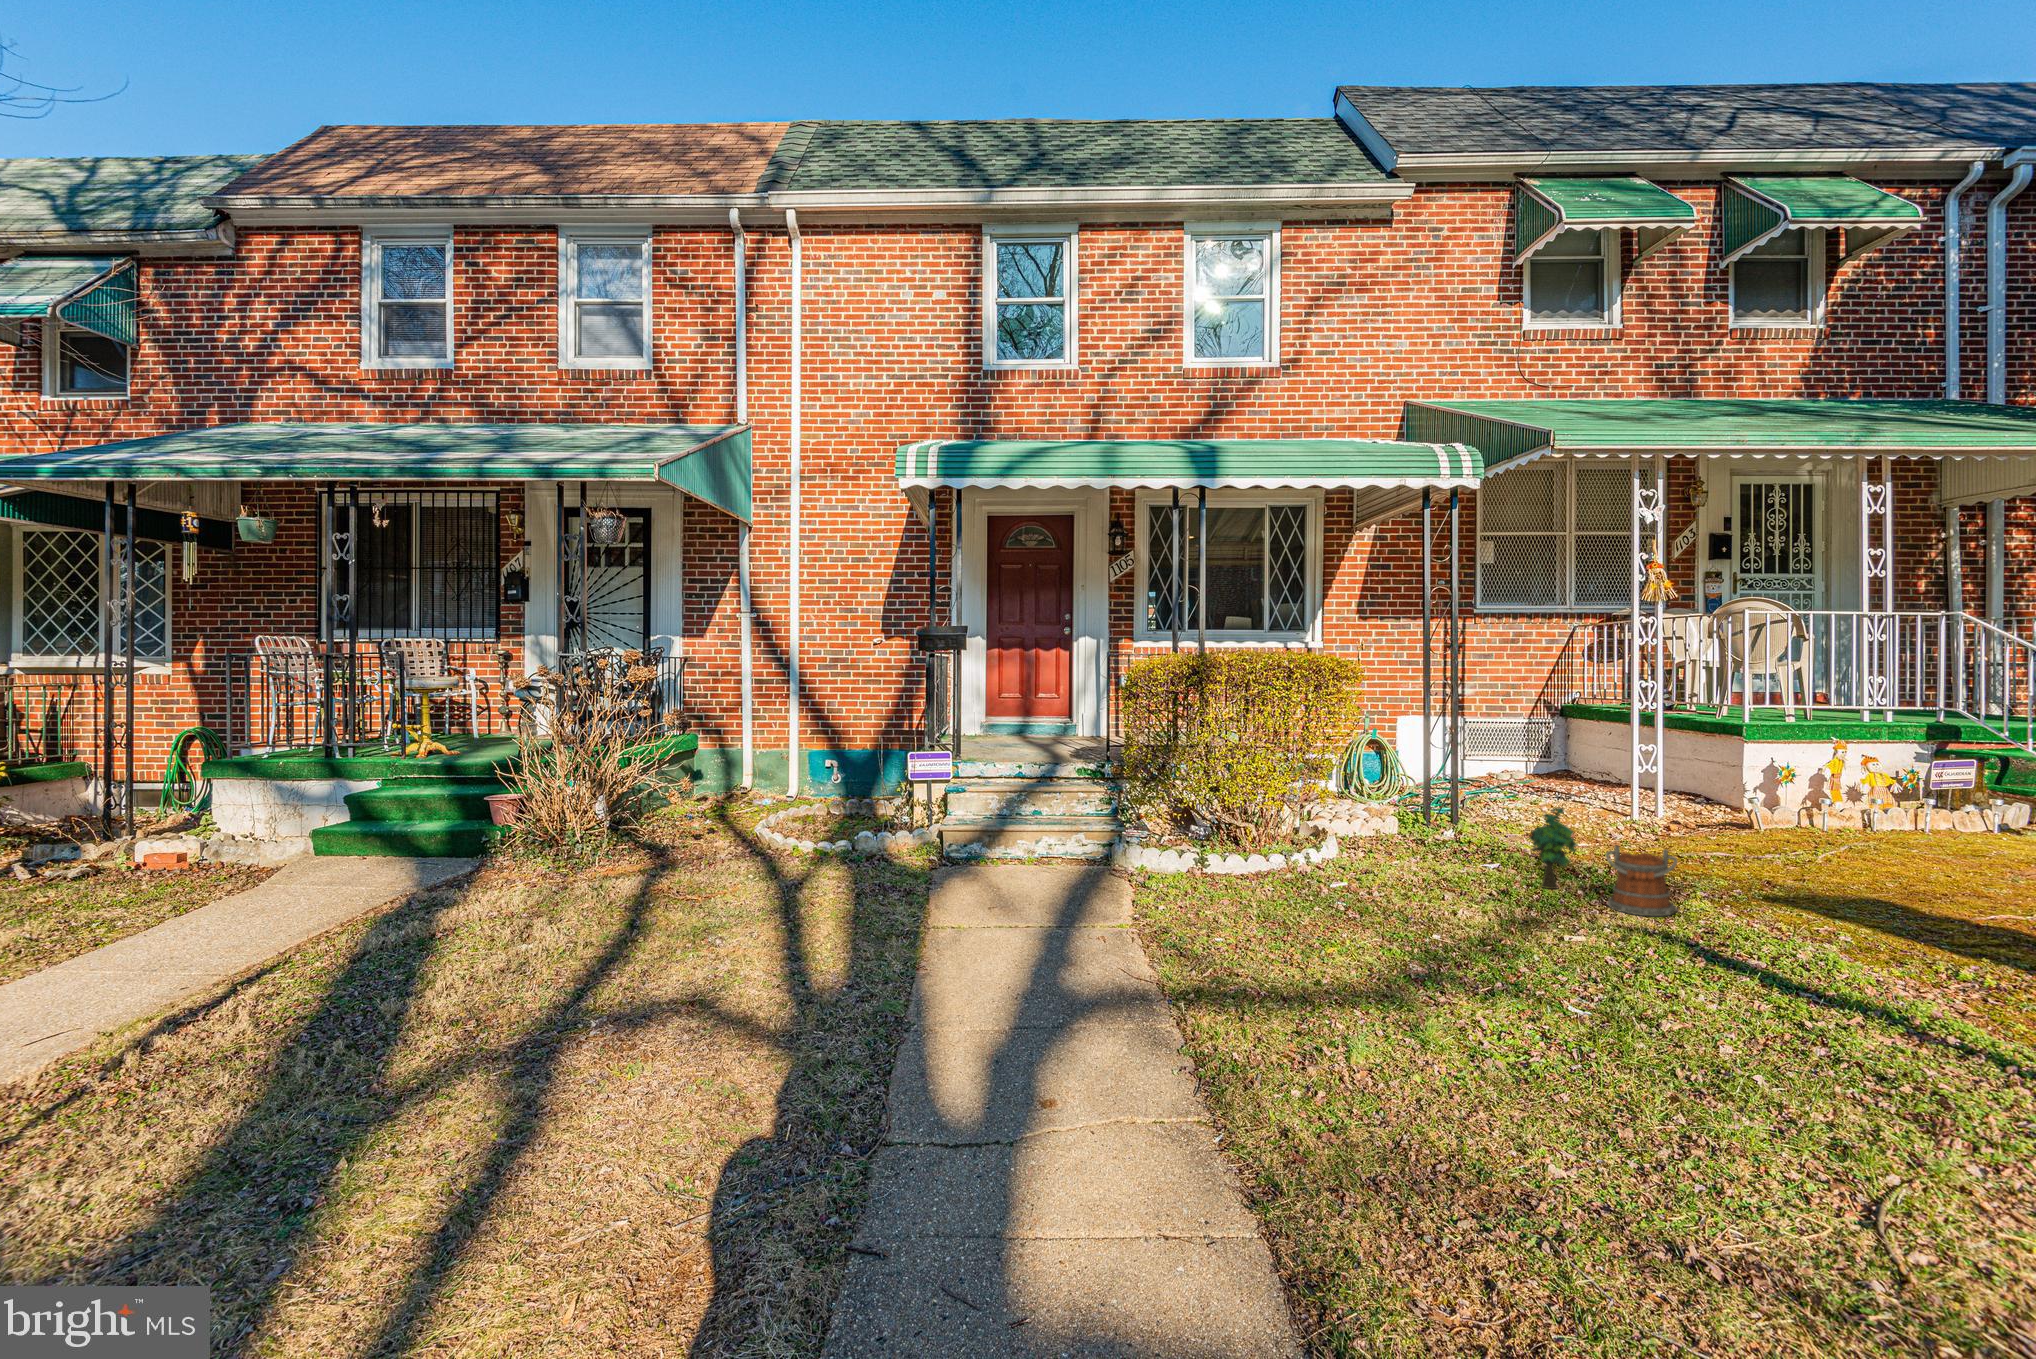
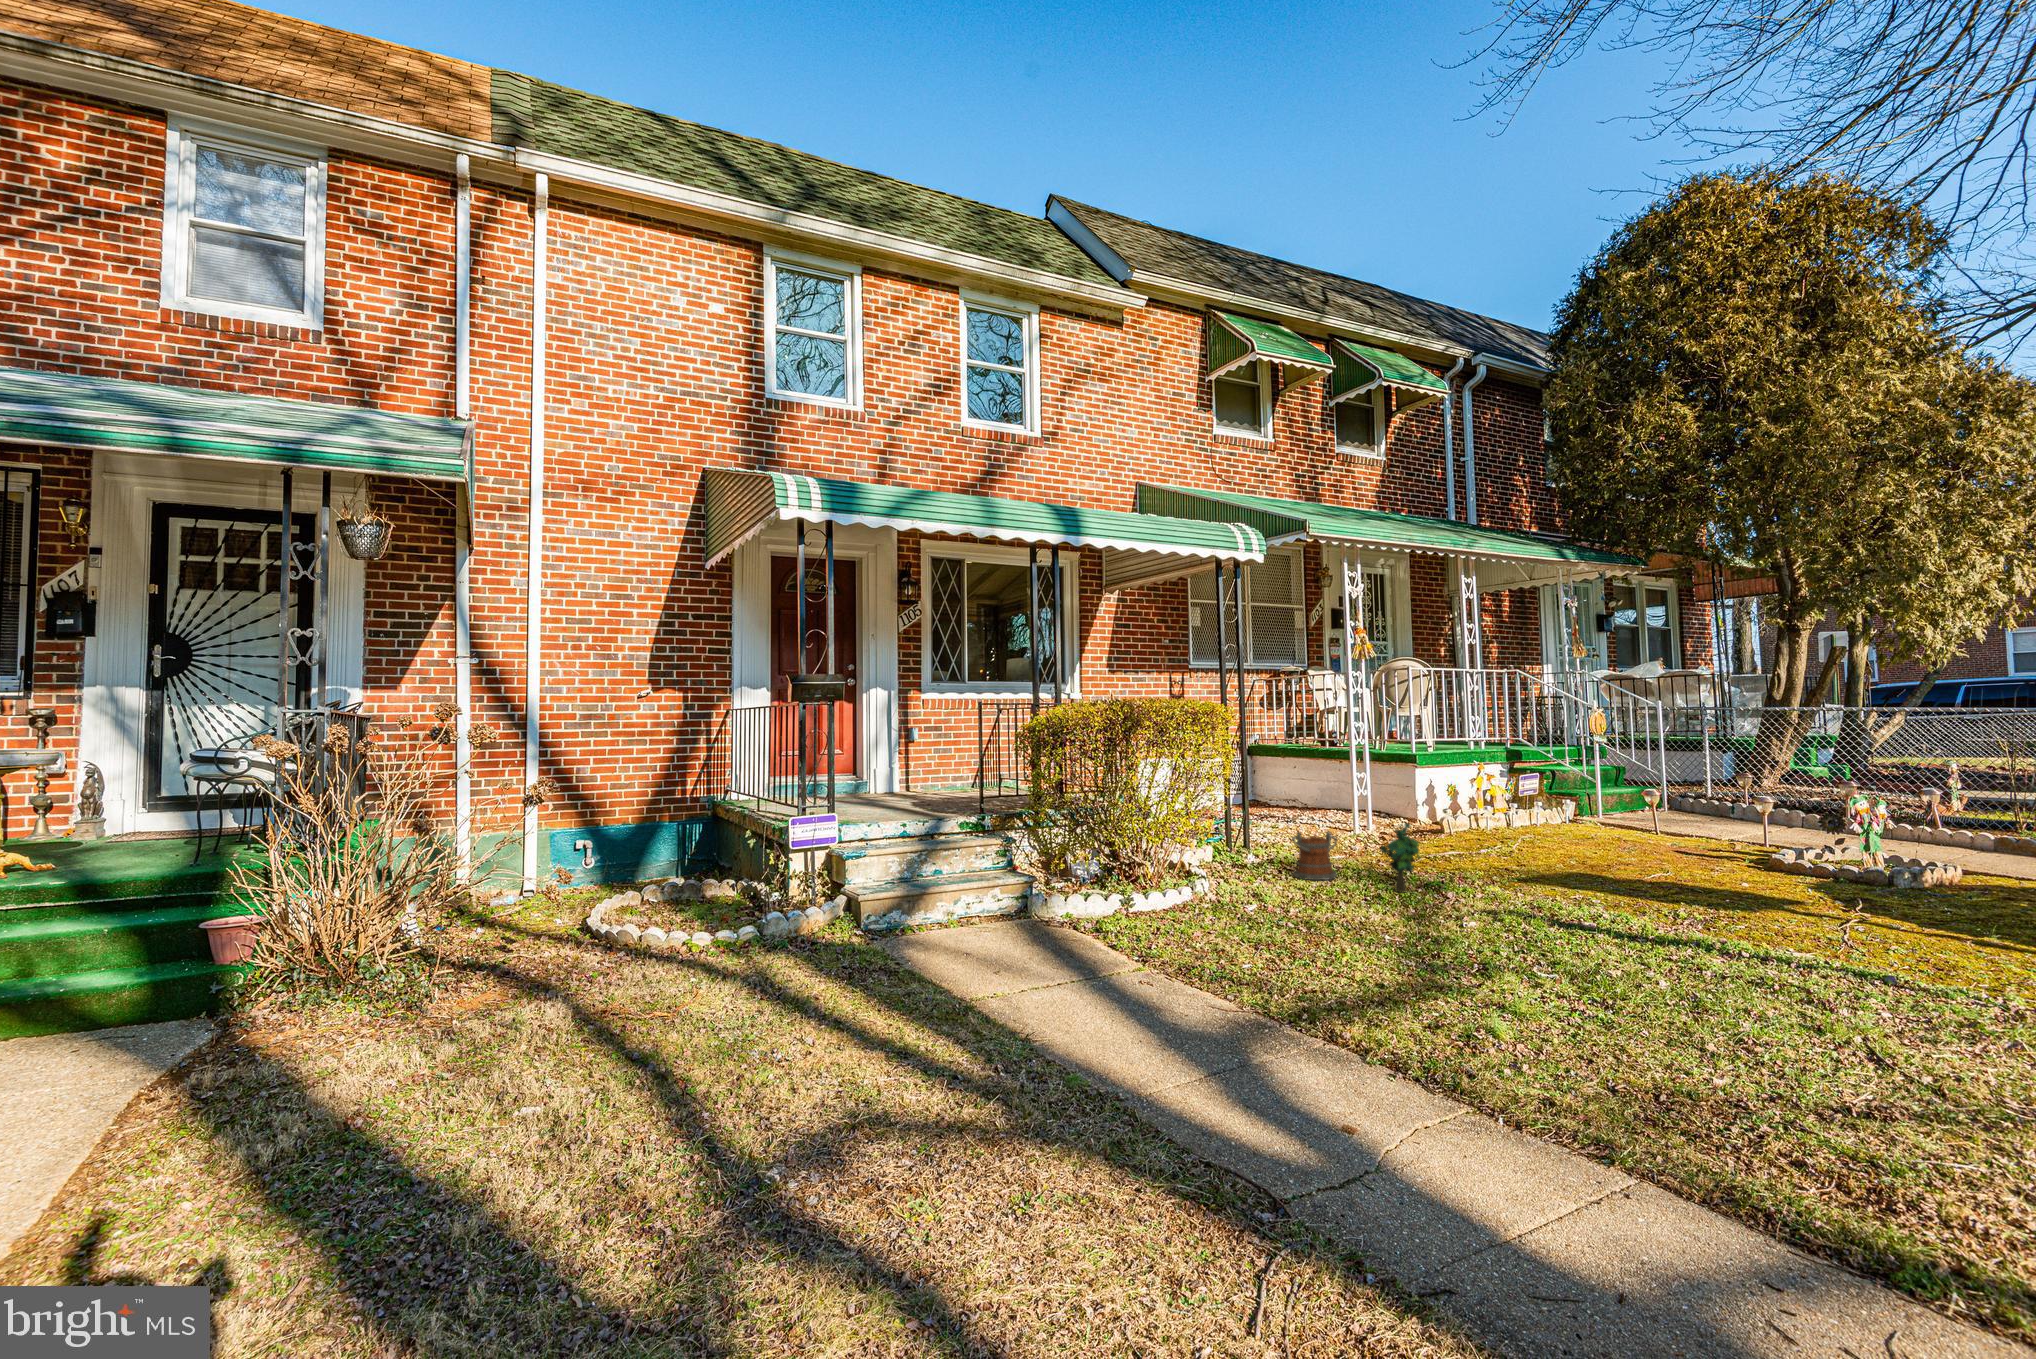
bucket: present [1606,845,1678,916] -> present [1292,831,1337,880]

